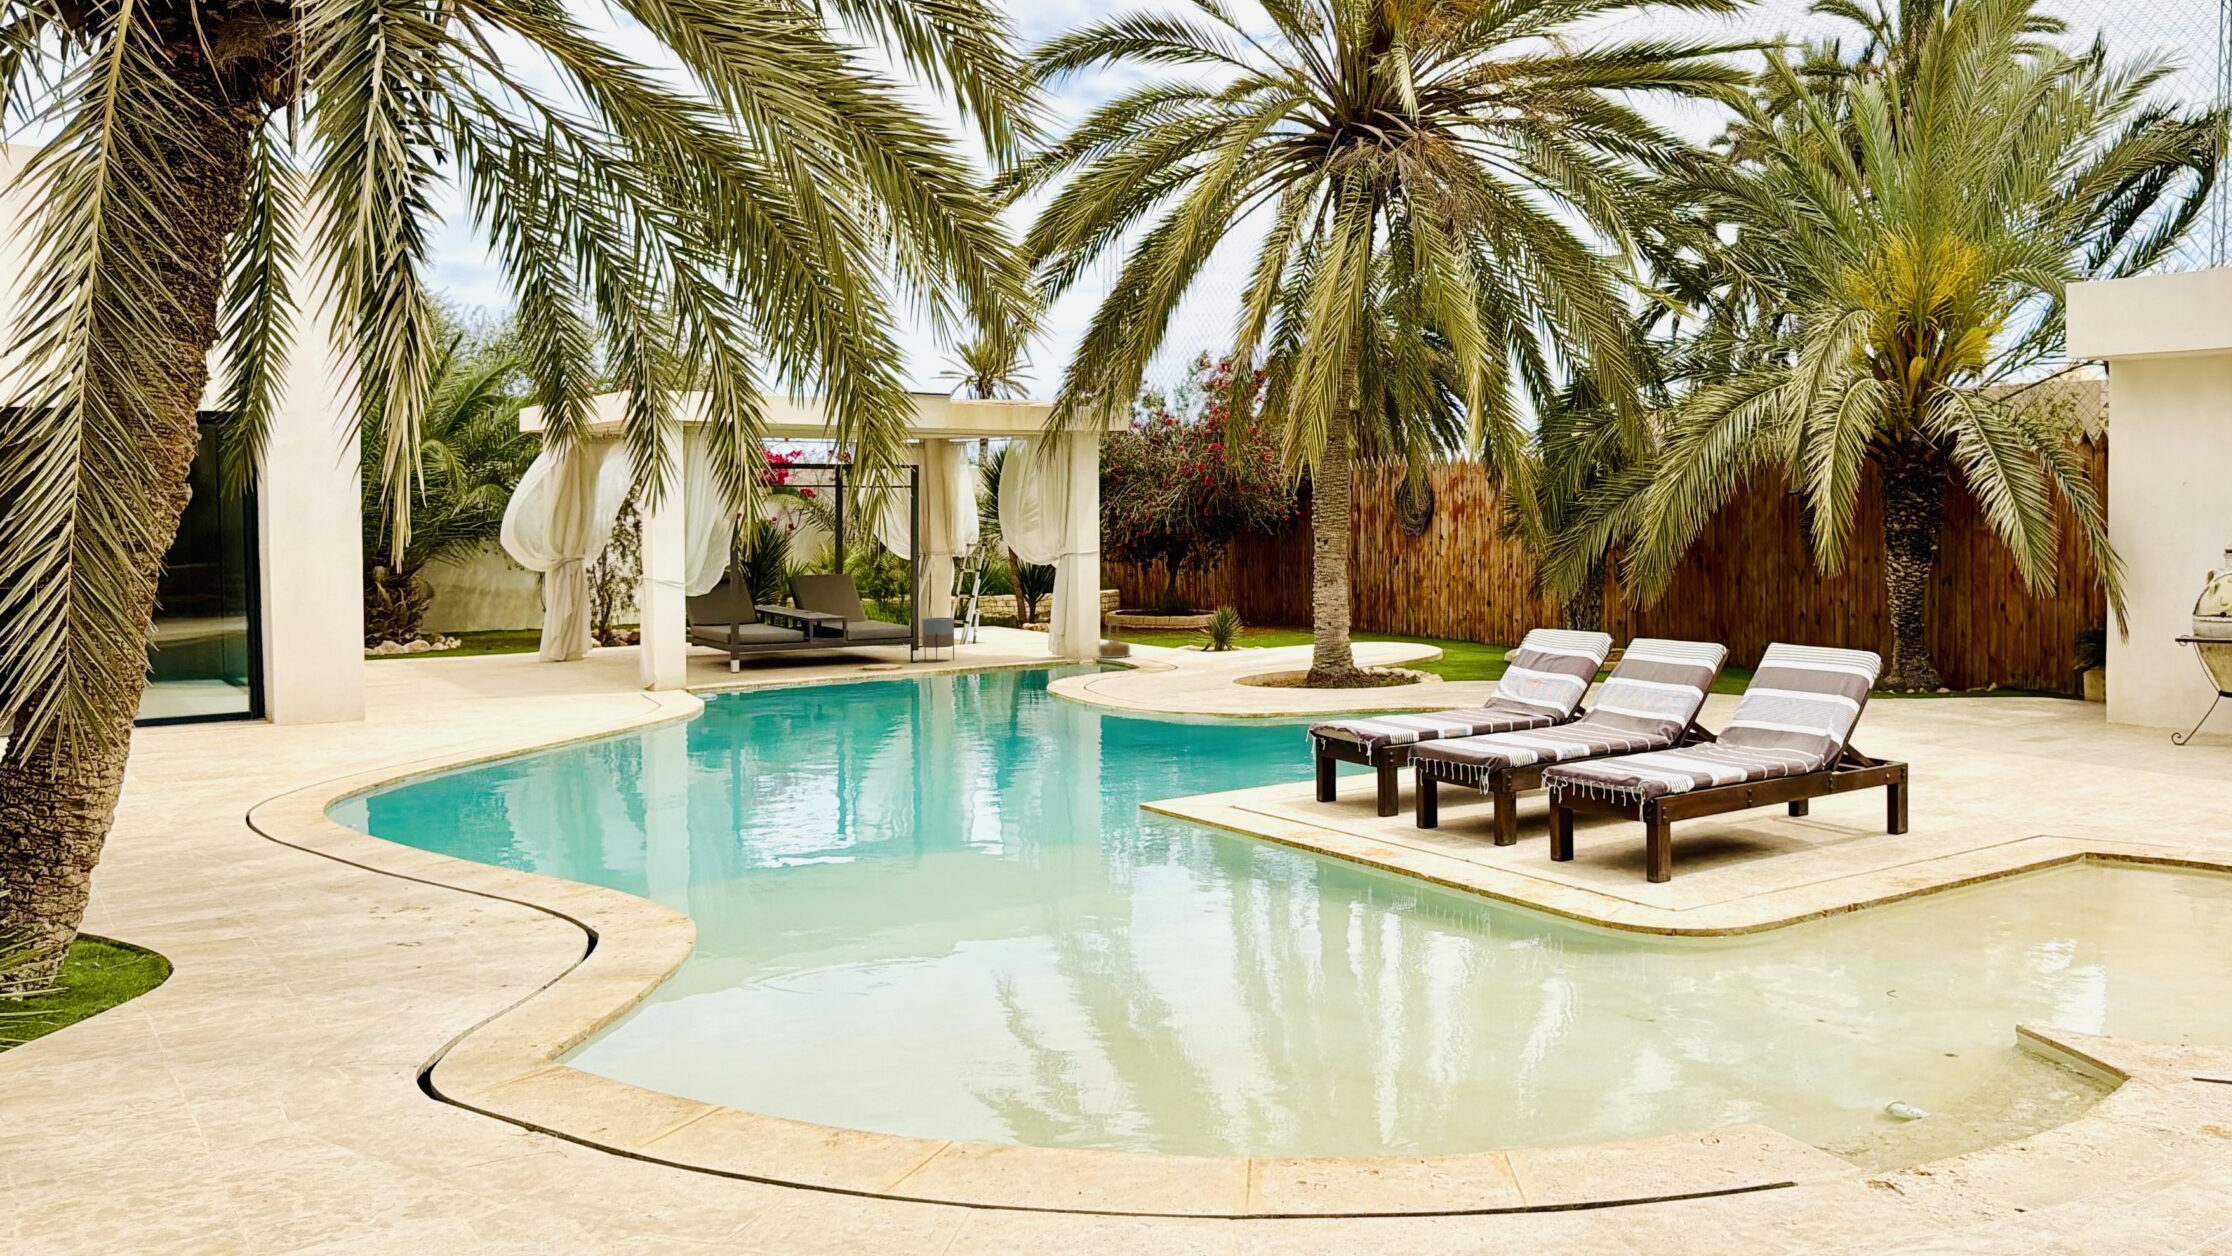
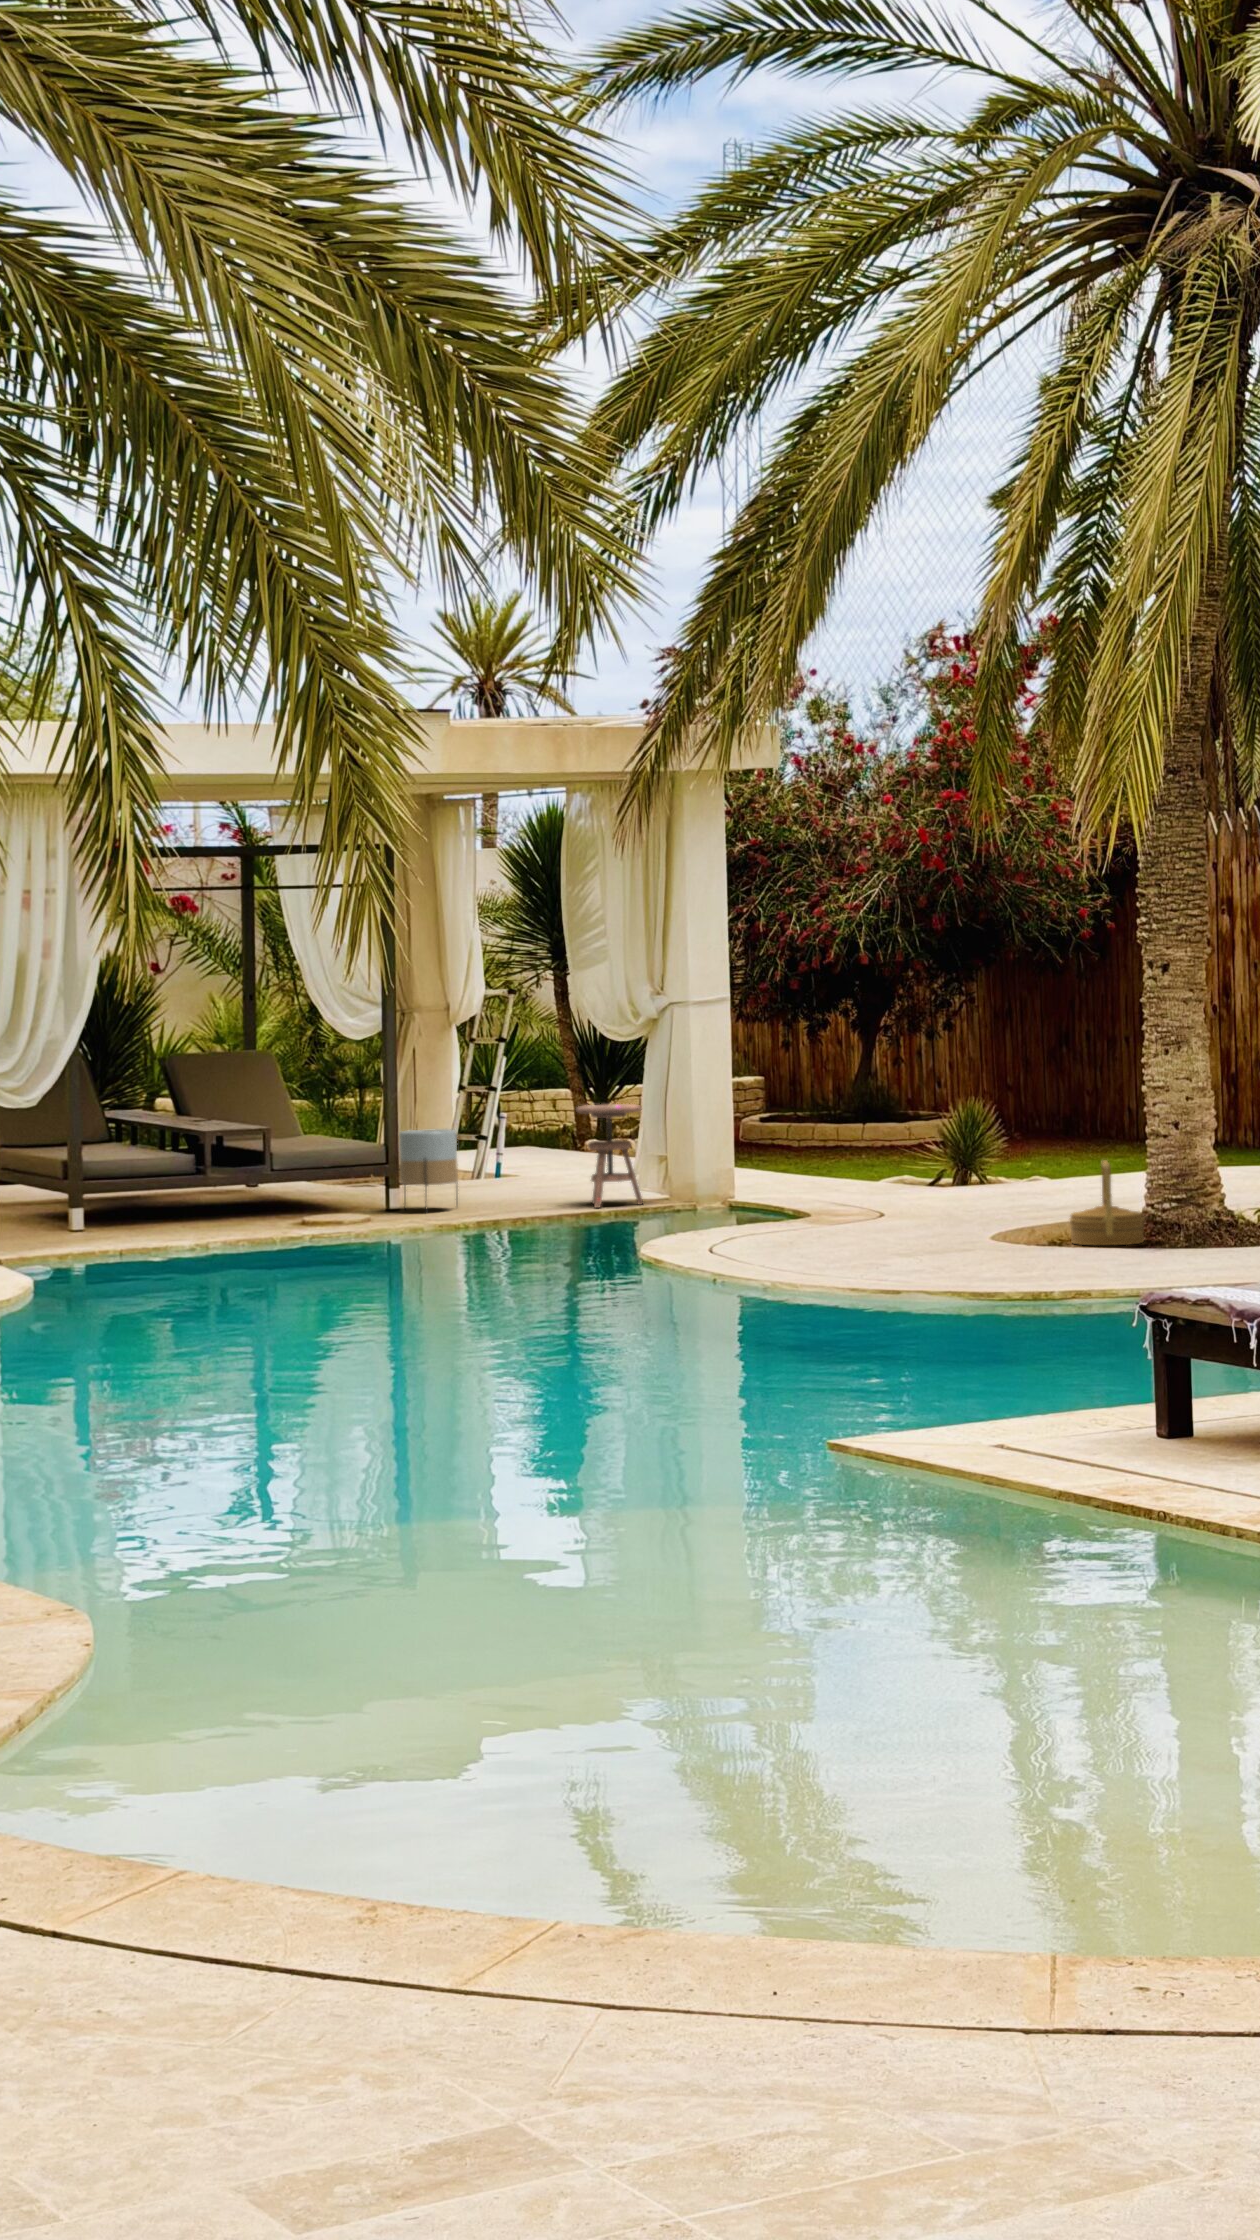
side table: none [1018,605,1054,659] -> present [576,1104,643,1208]
woven basket: present [1099,622,1130,658] -> present [1070,1160,1144,1246]

